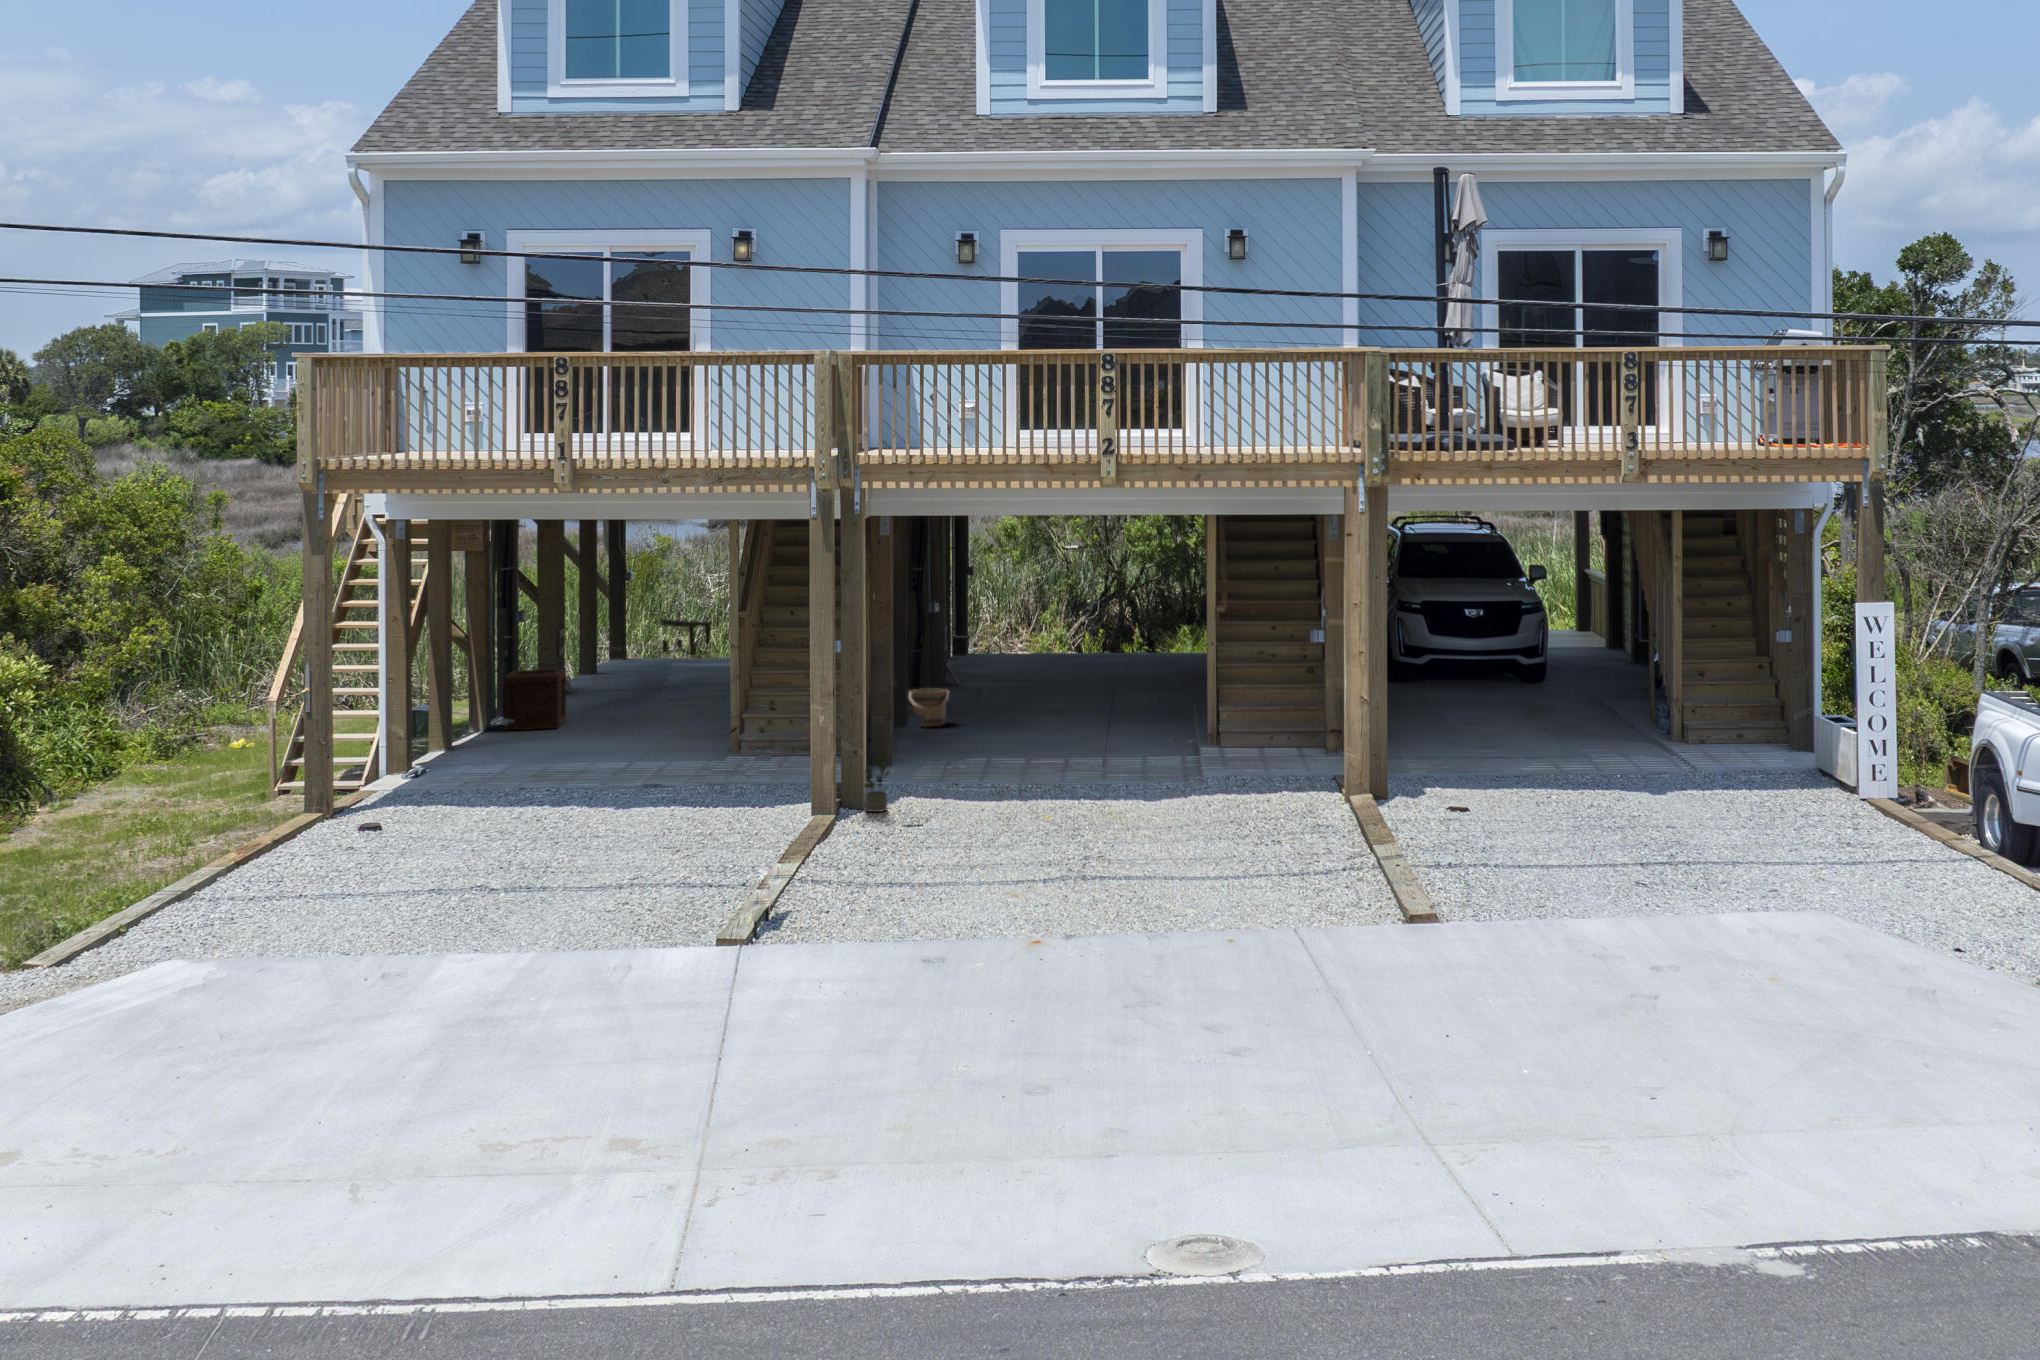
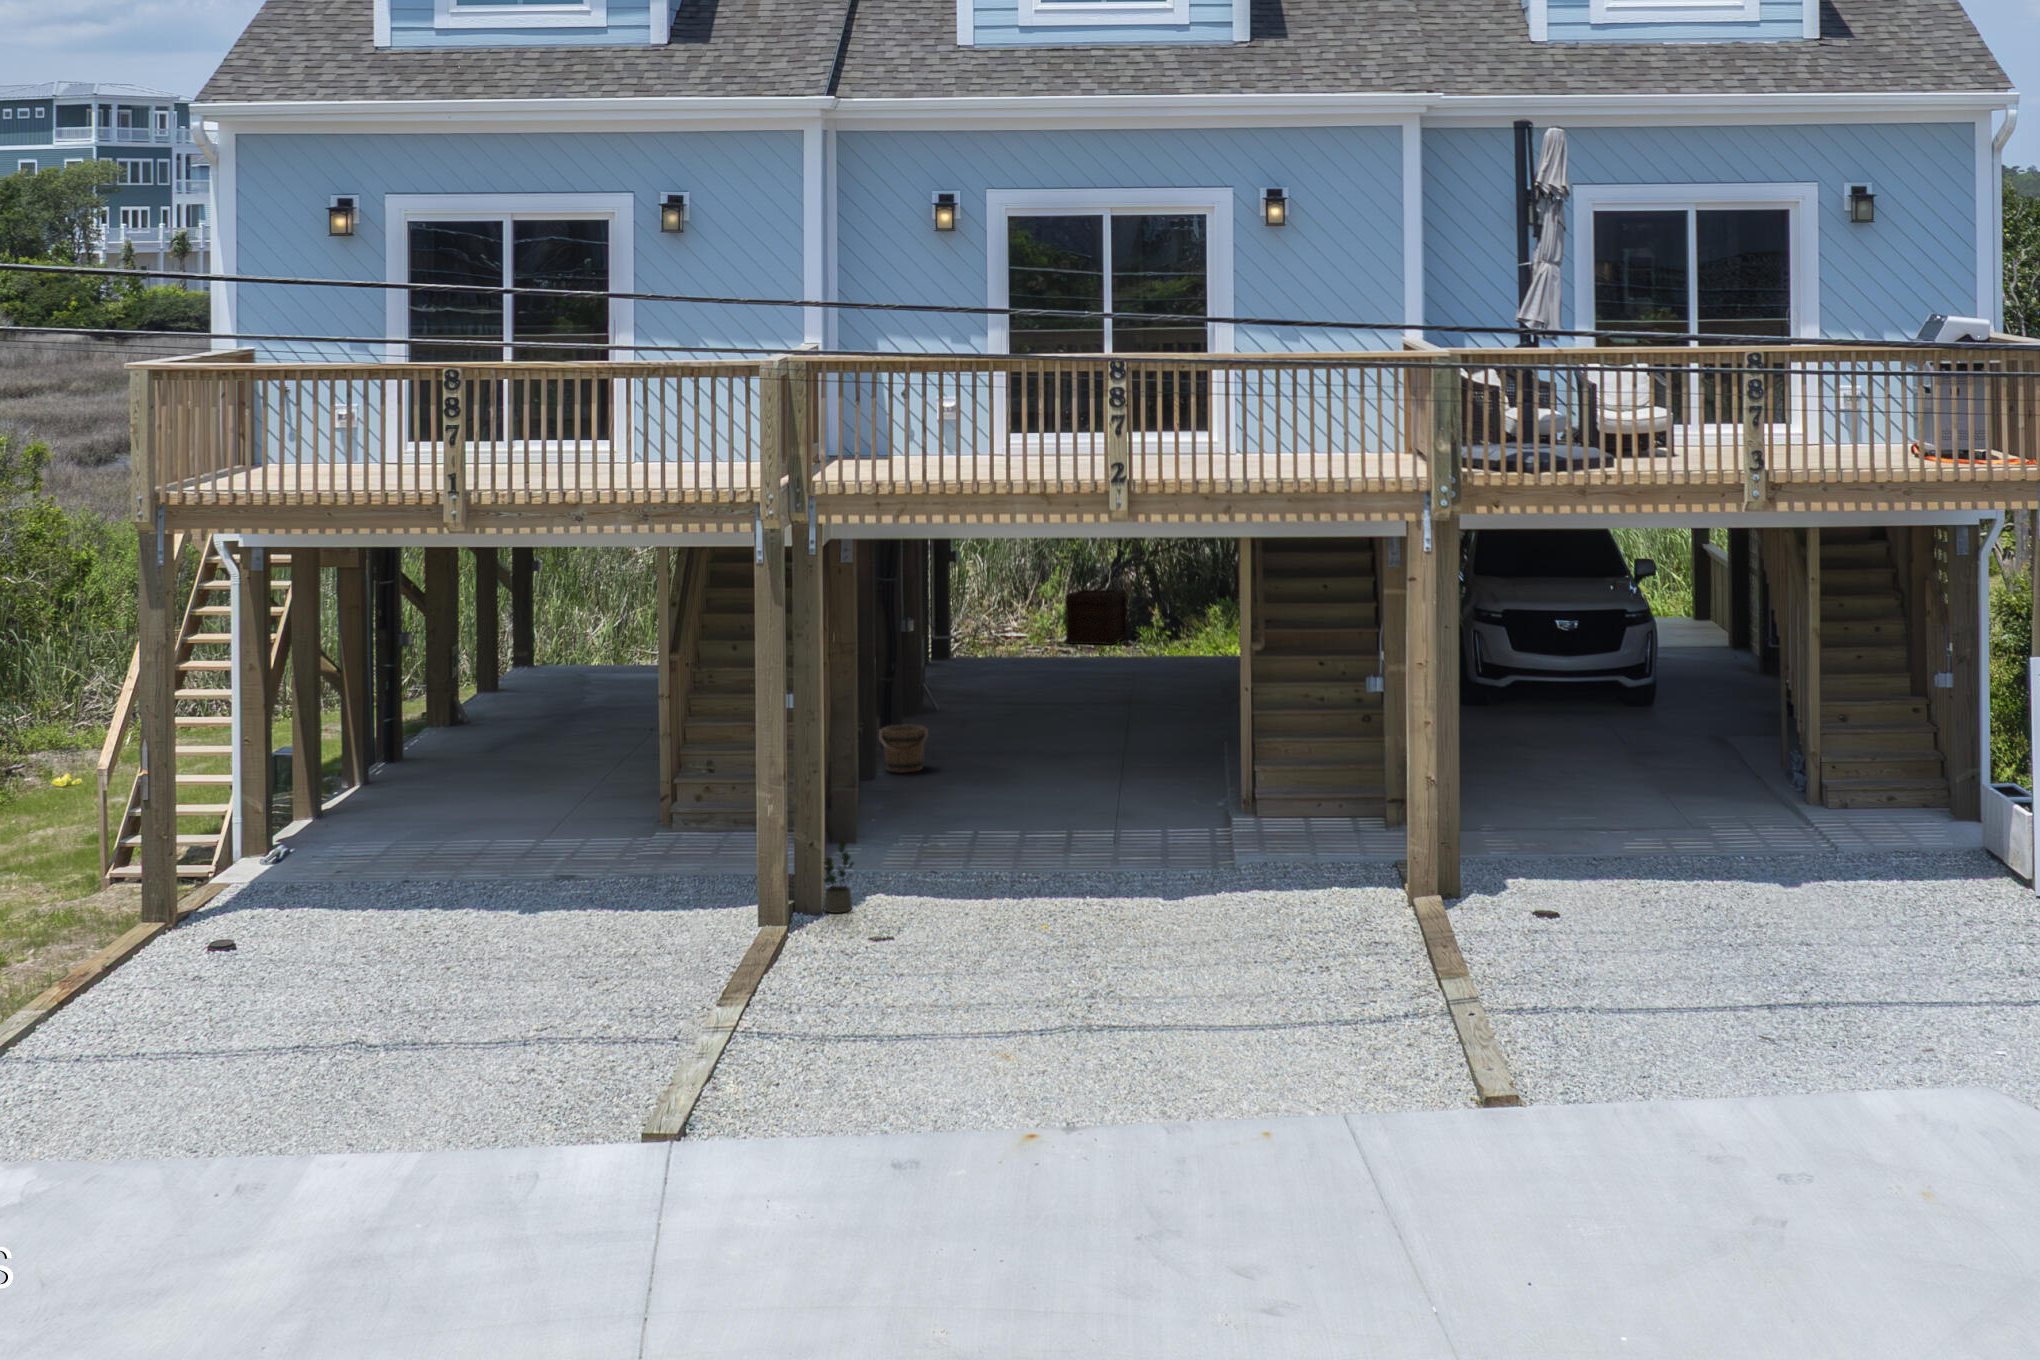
bench: present [661,620,711,654] -> none [582,609,643,653]
wooden crate: present [503,669,566,730] -> present [1065,589,1128,644]

